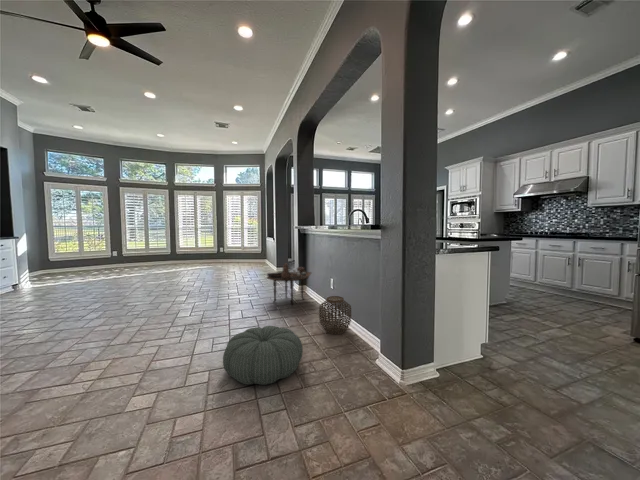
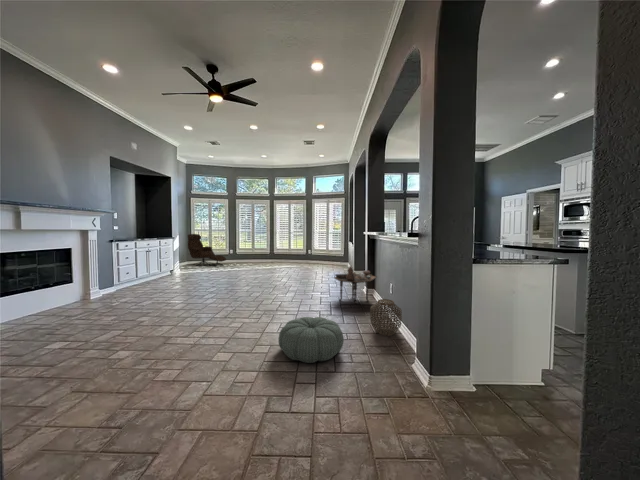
lounge chair: none [40,232,107,277] -> present [188,234,226,266]

